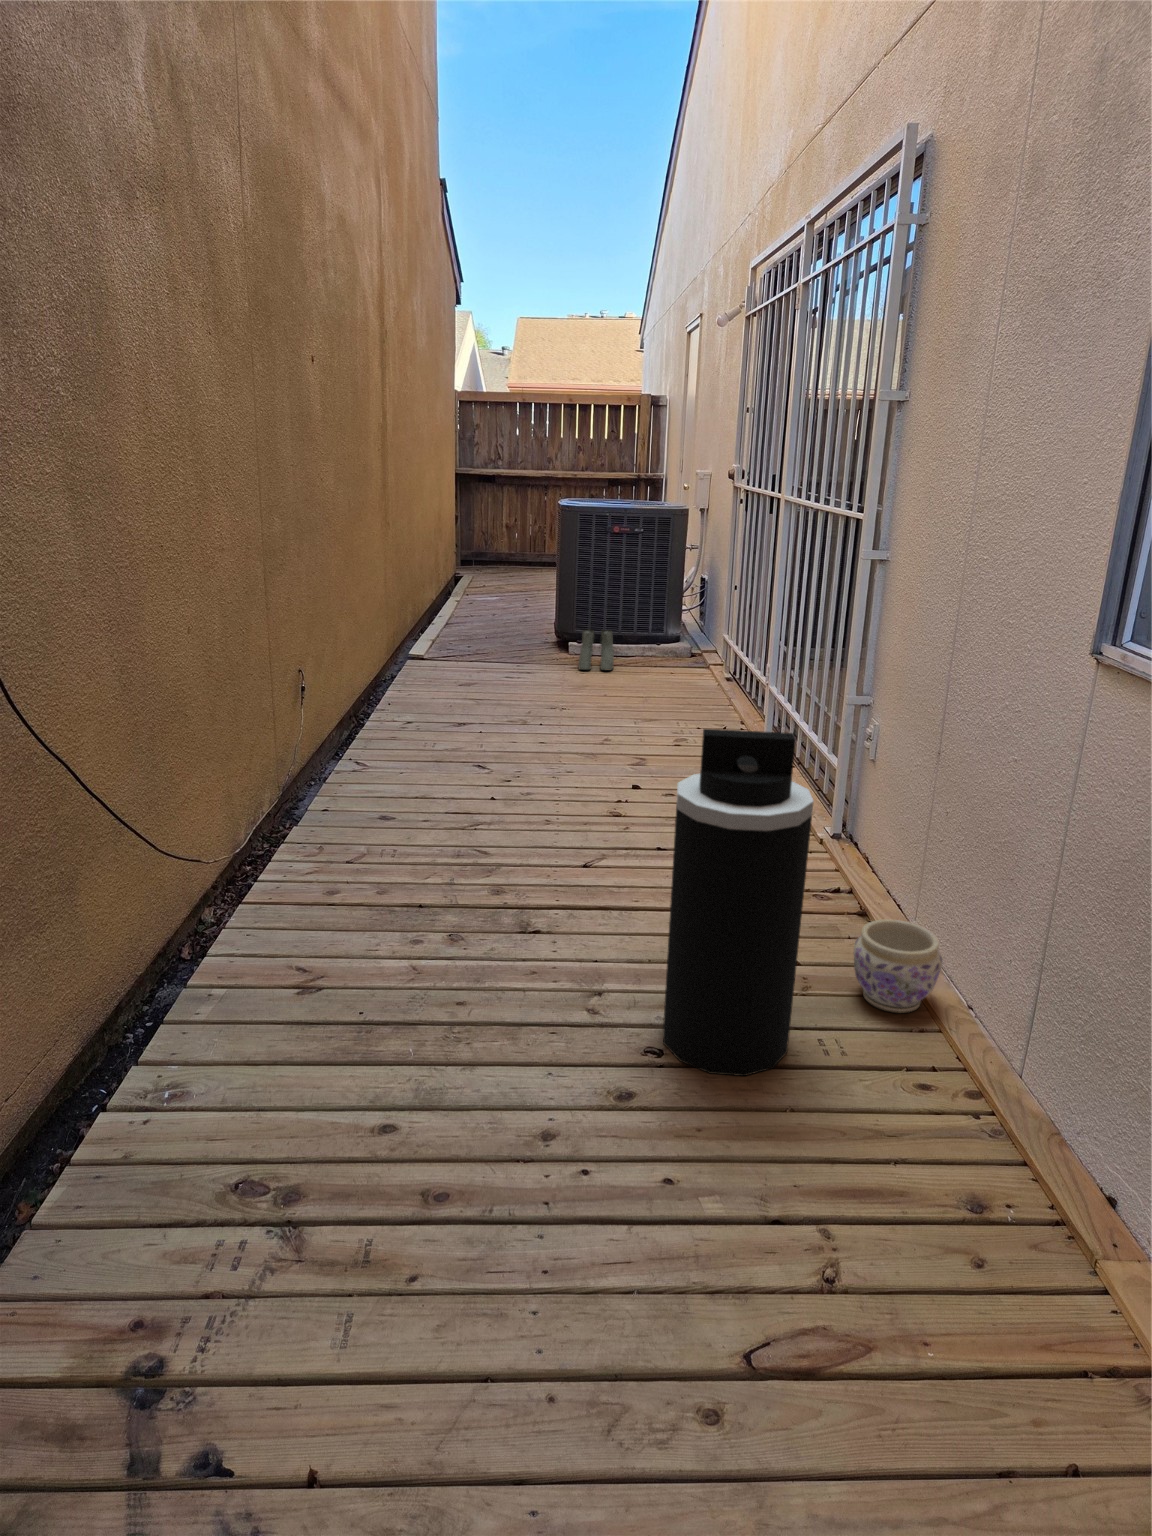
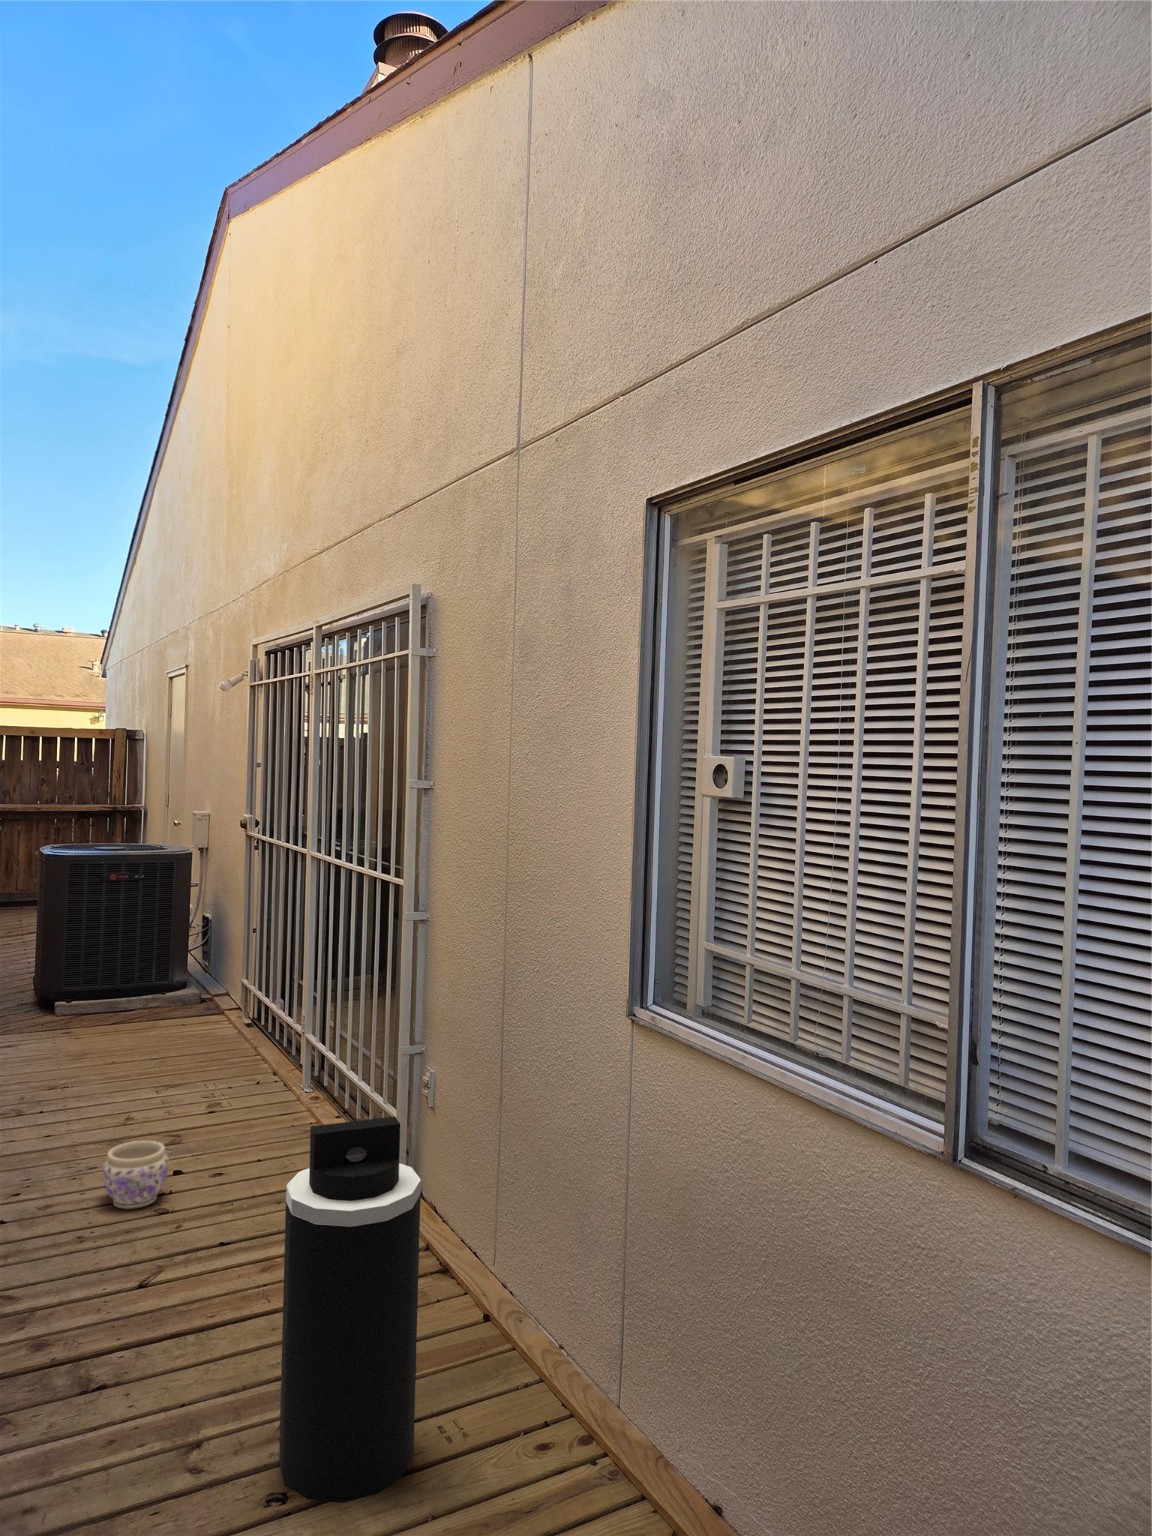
boots: present [578,629,614,670] -> none [72,986,115,1035]
planter: present [854,919,943,1013] -> present [103,1141,169,1209]

